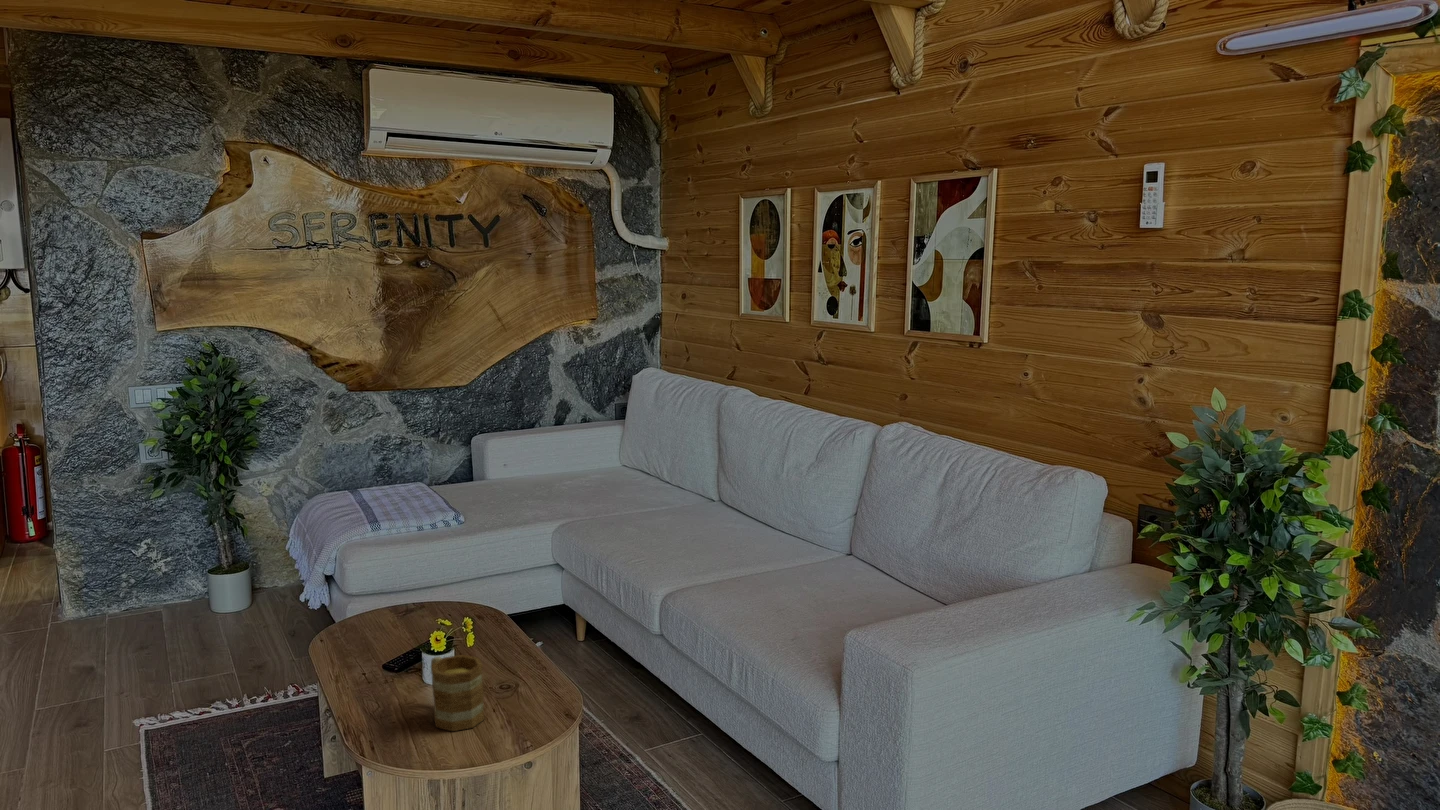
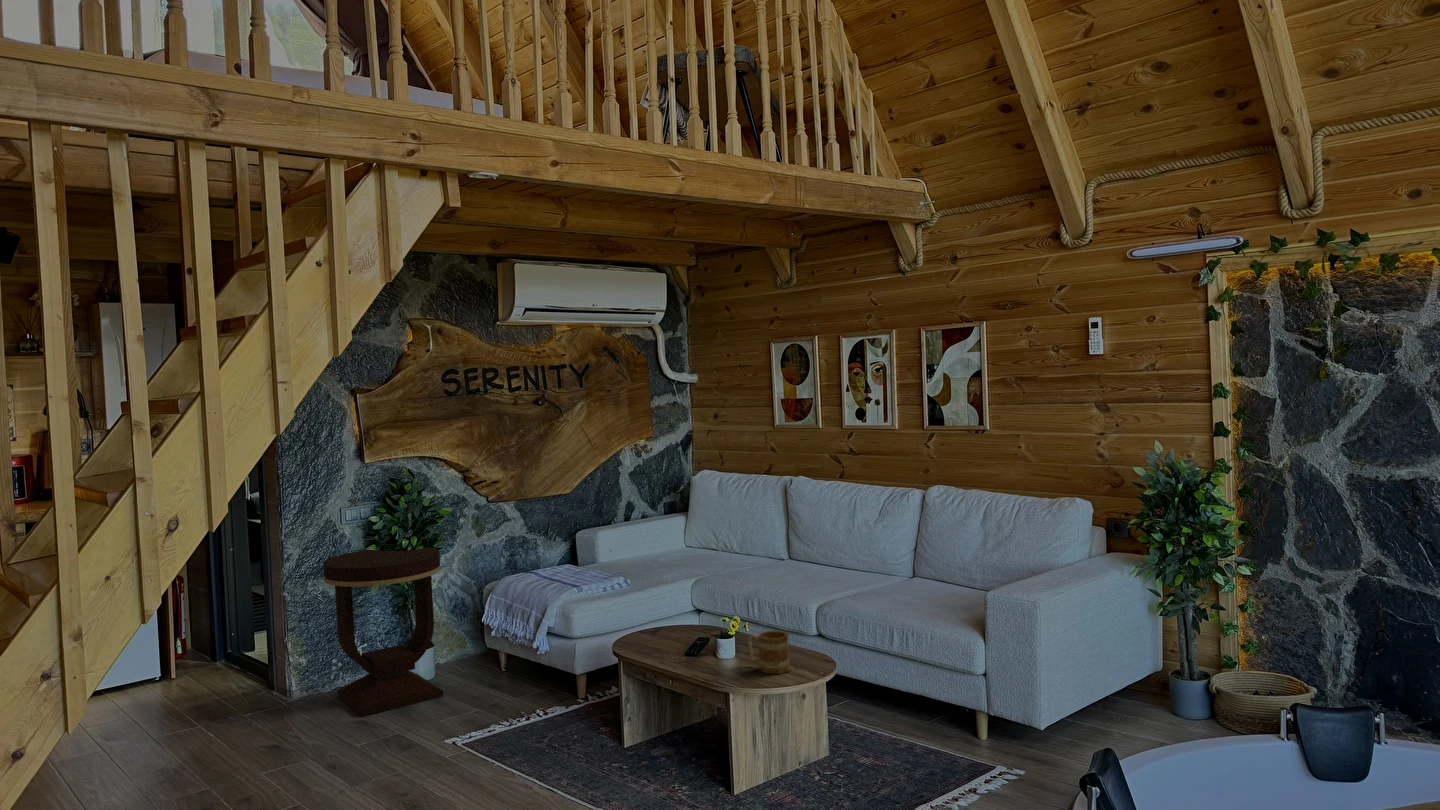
side table: none [69,441,235,657] -> present [323,547,444,716]

